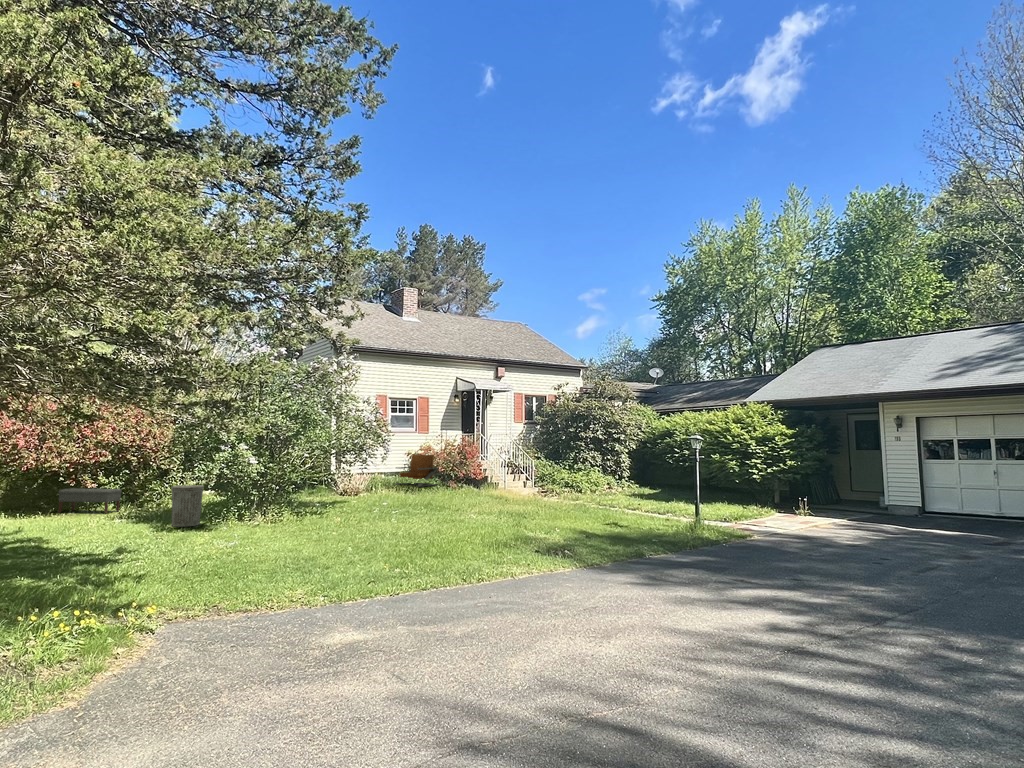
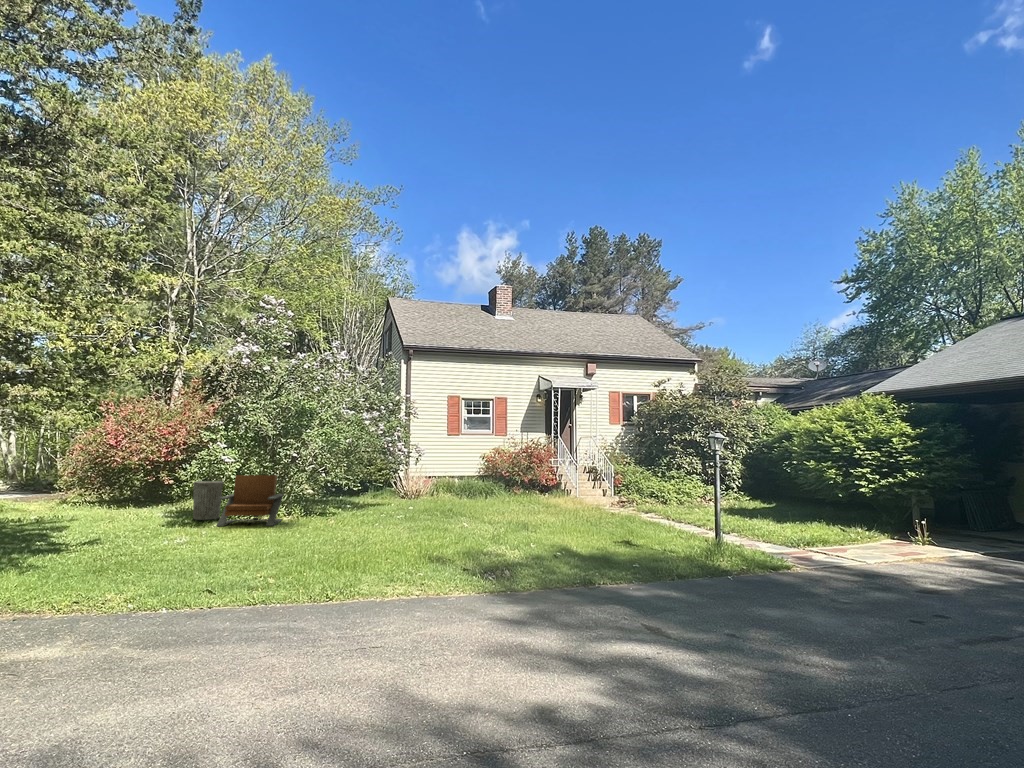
lounge chair: present [396,454,438,487] -> present [217,475,283,526]
bench: present [58,488,122,514] -> none [140,482,188,505]

